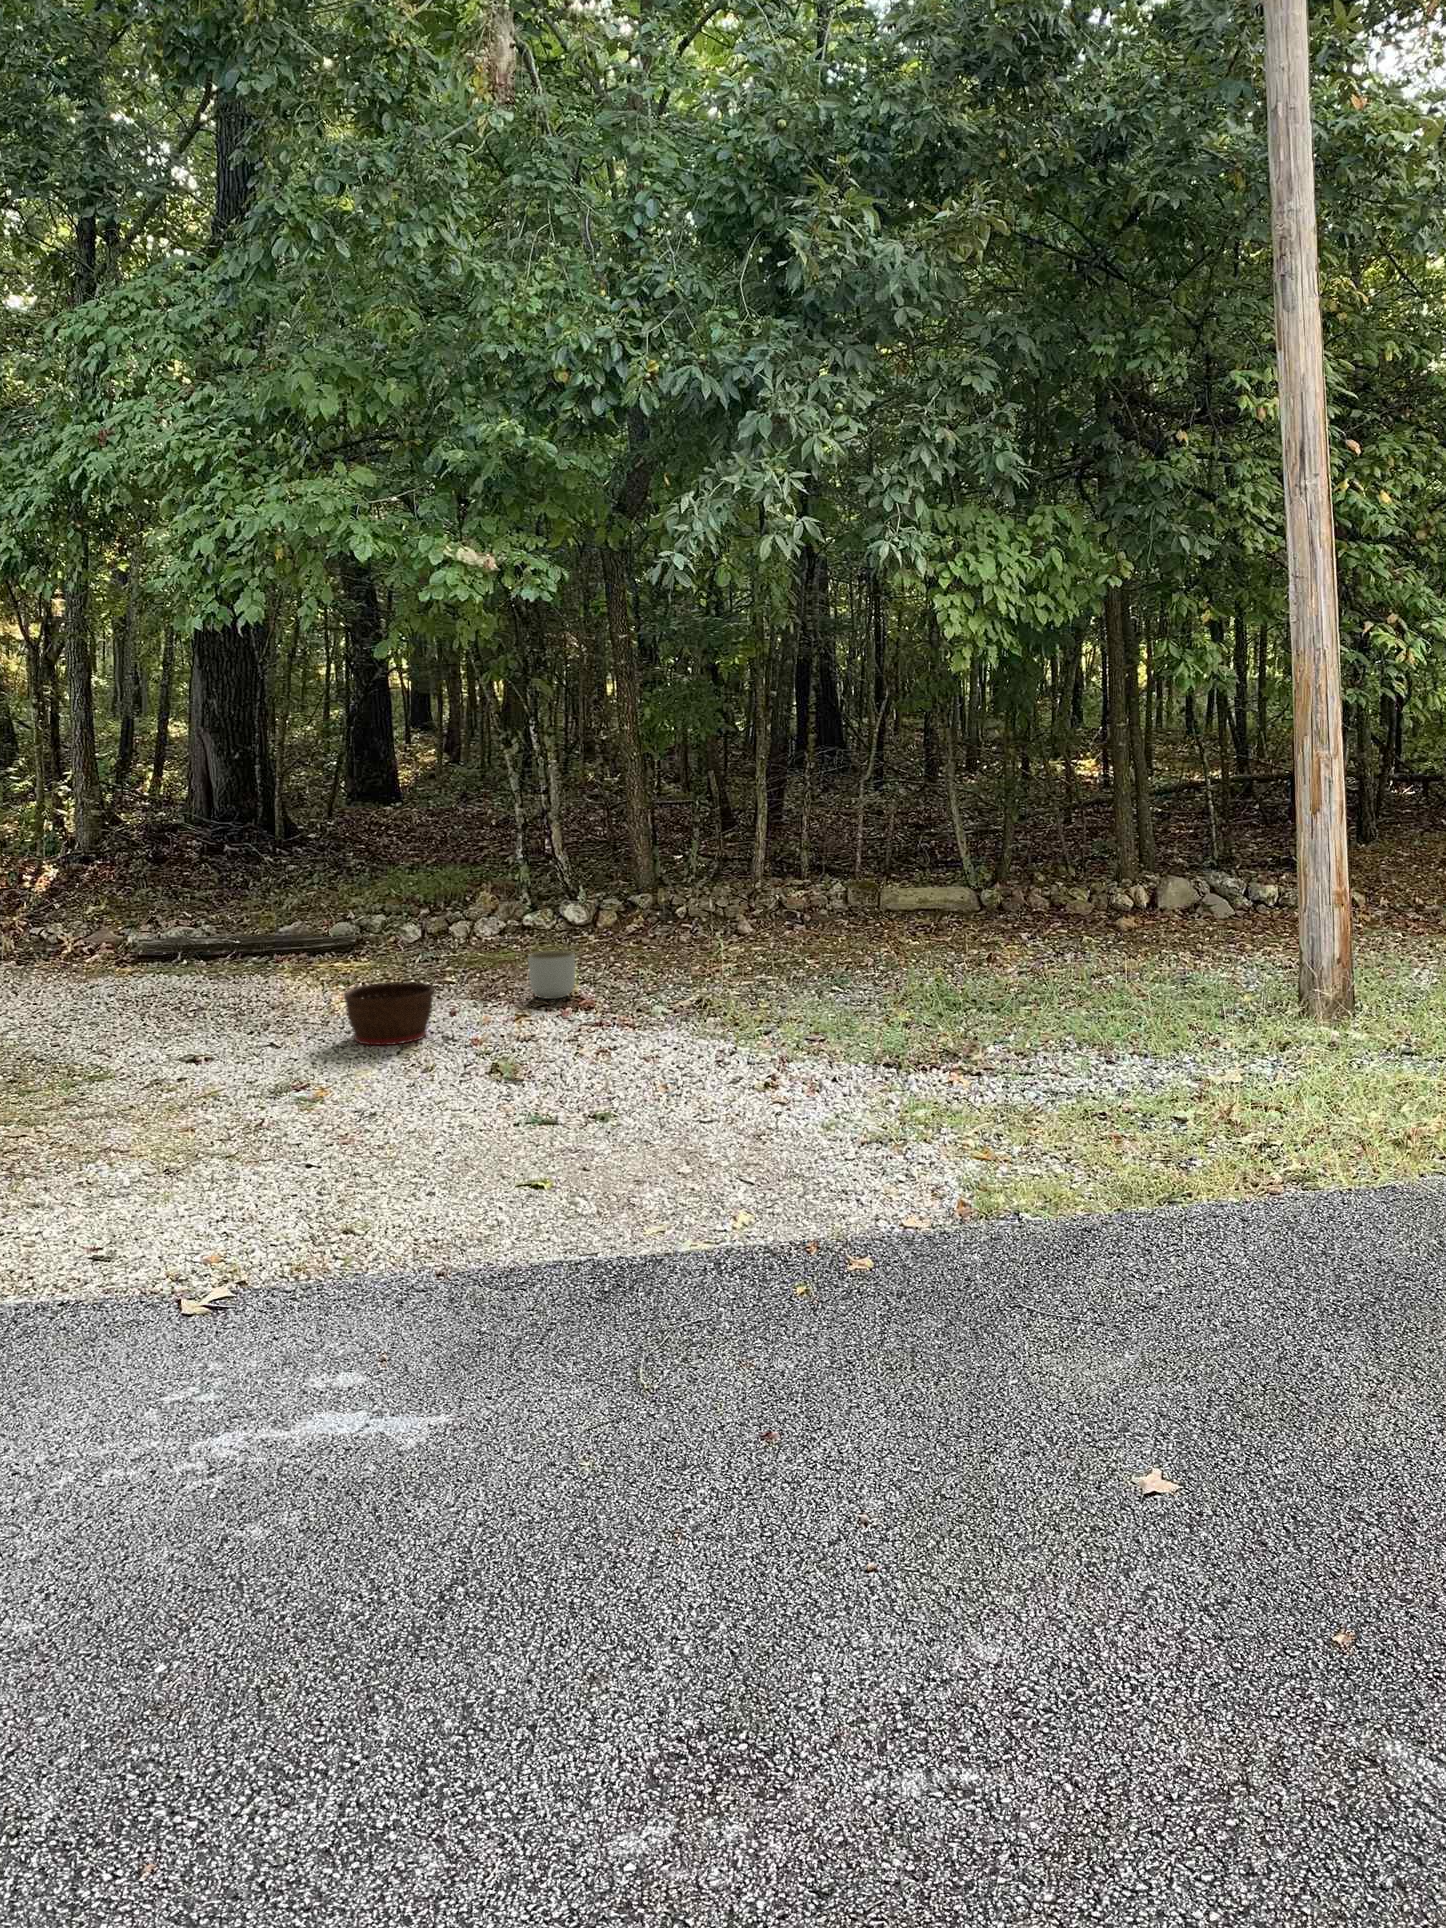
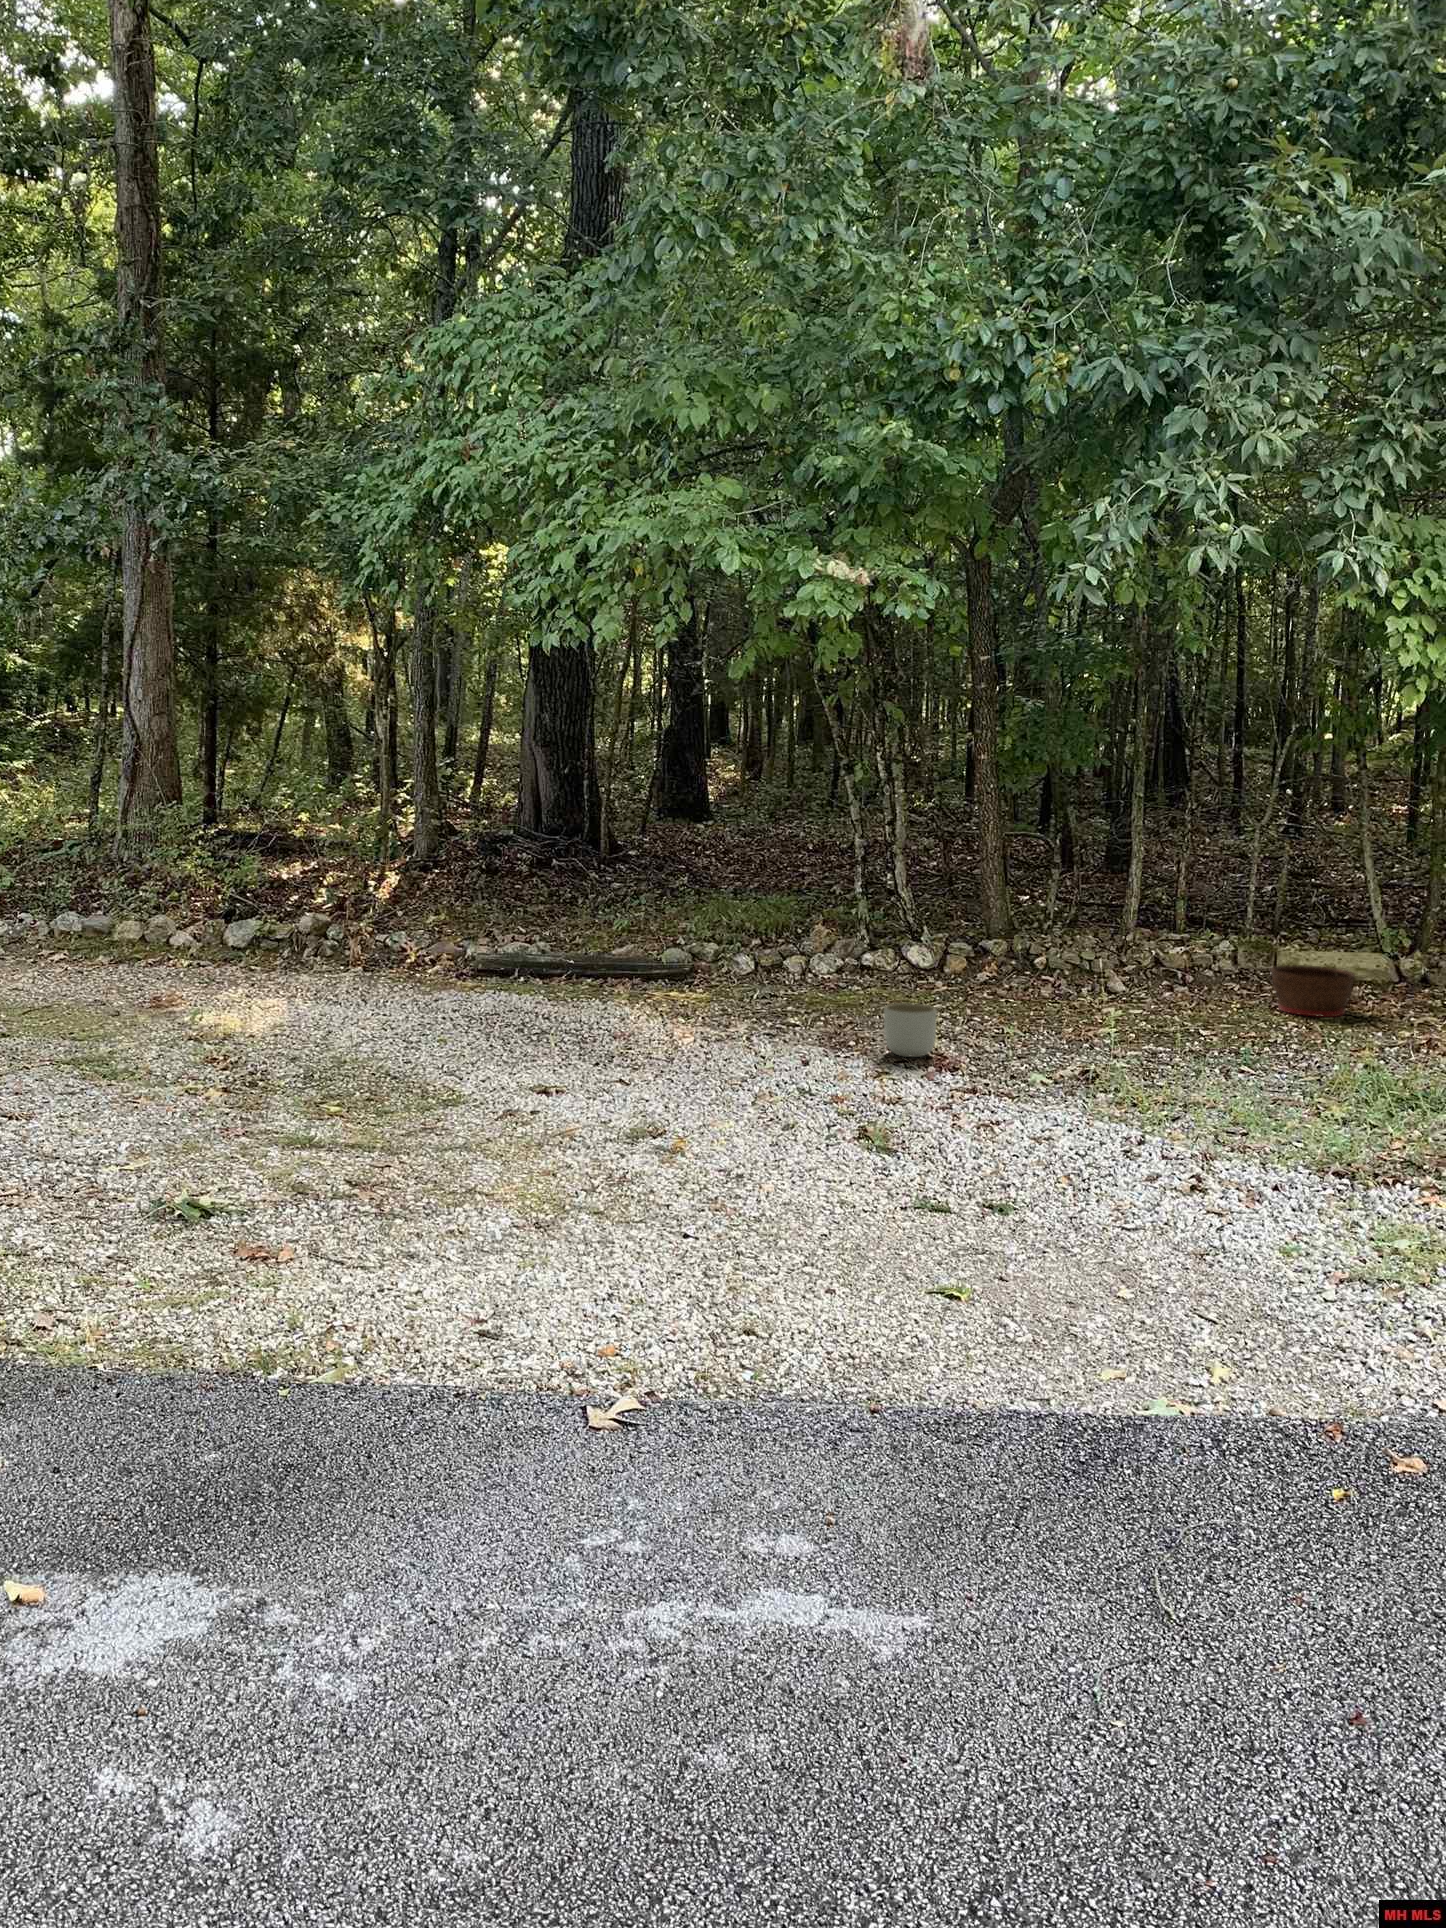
basket: present [344,982,434,1045] -> present [1271,965,1355,1017]

